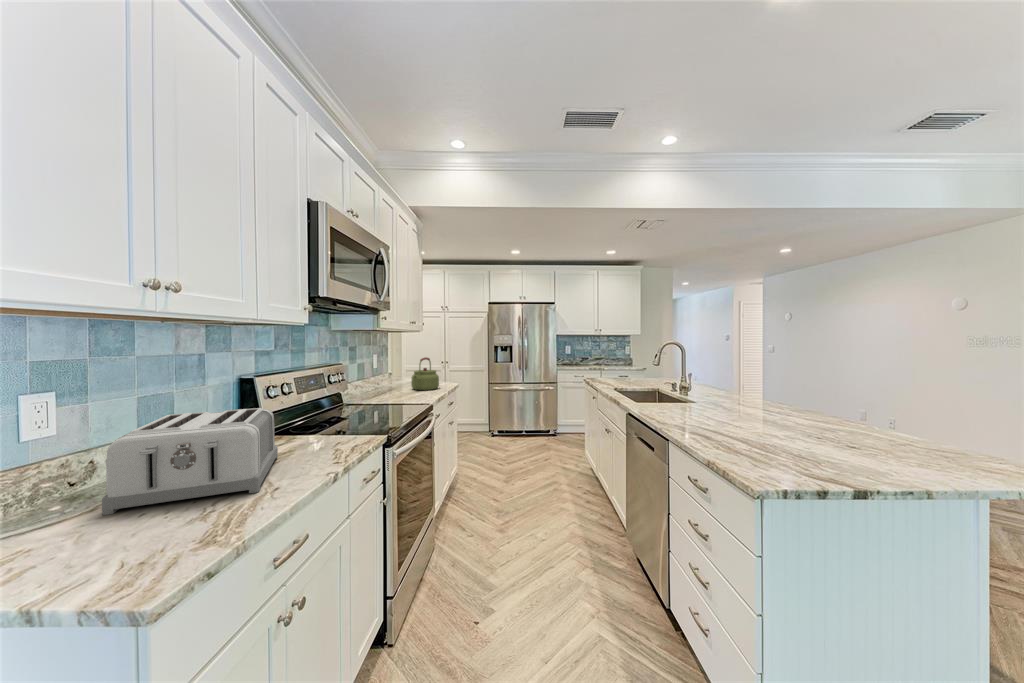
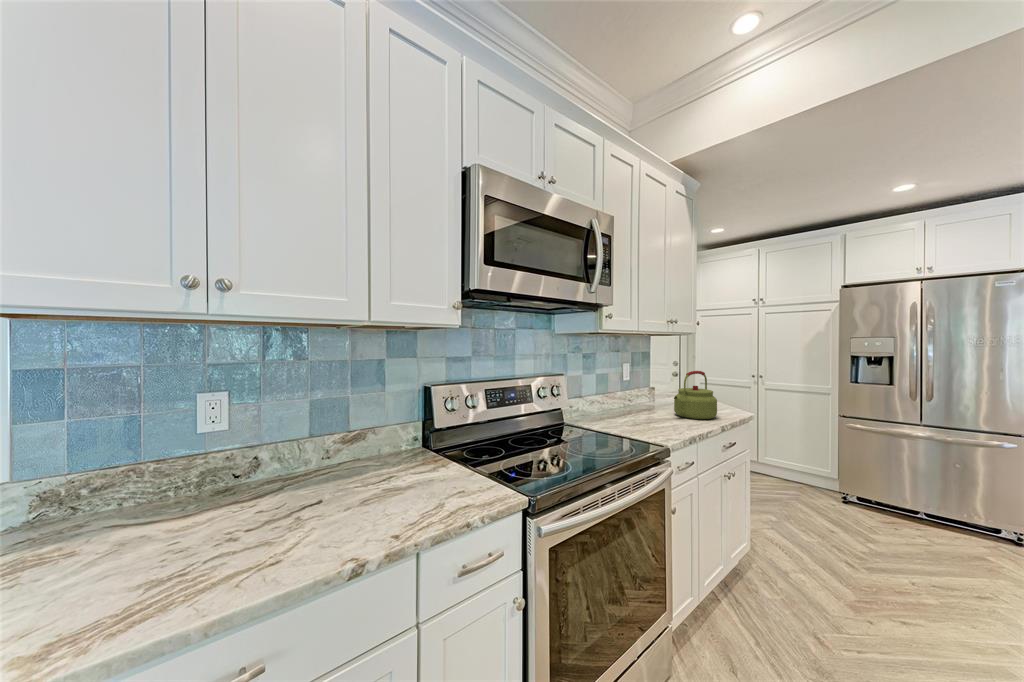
toaster: present [102,408,278,515] -> none [178,424,386,562]

